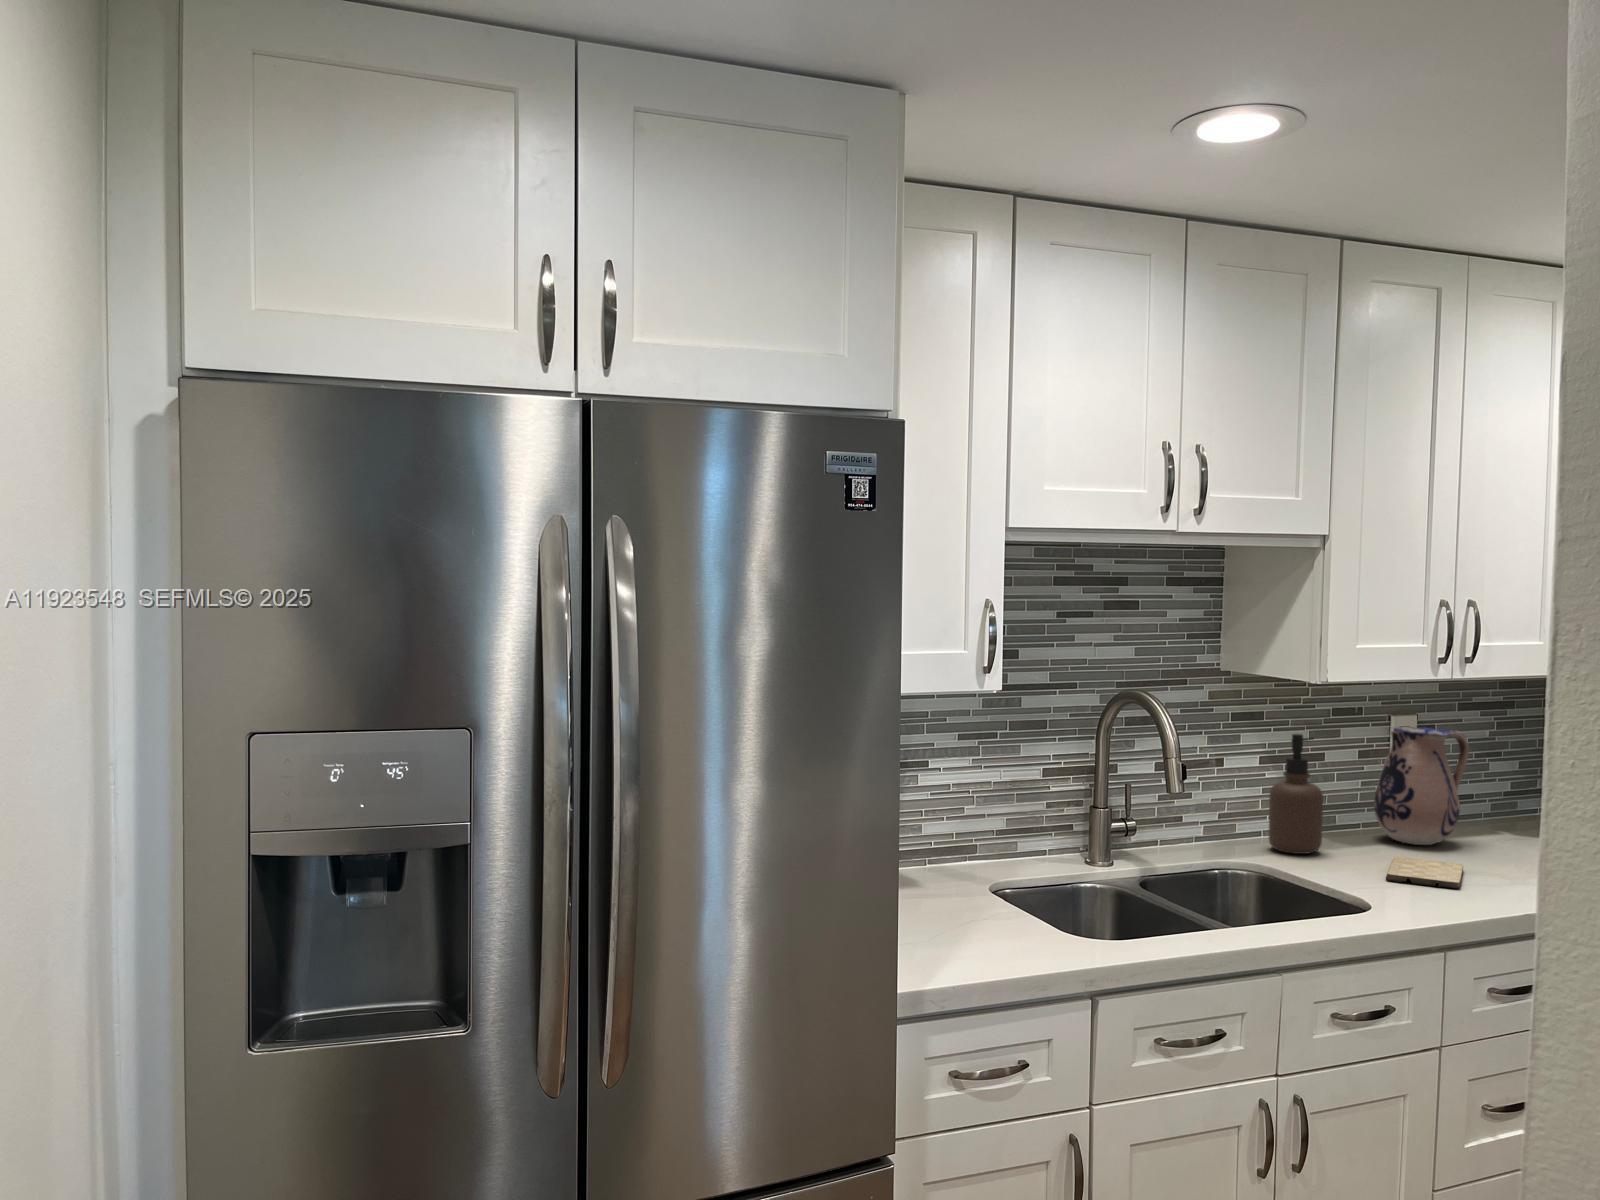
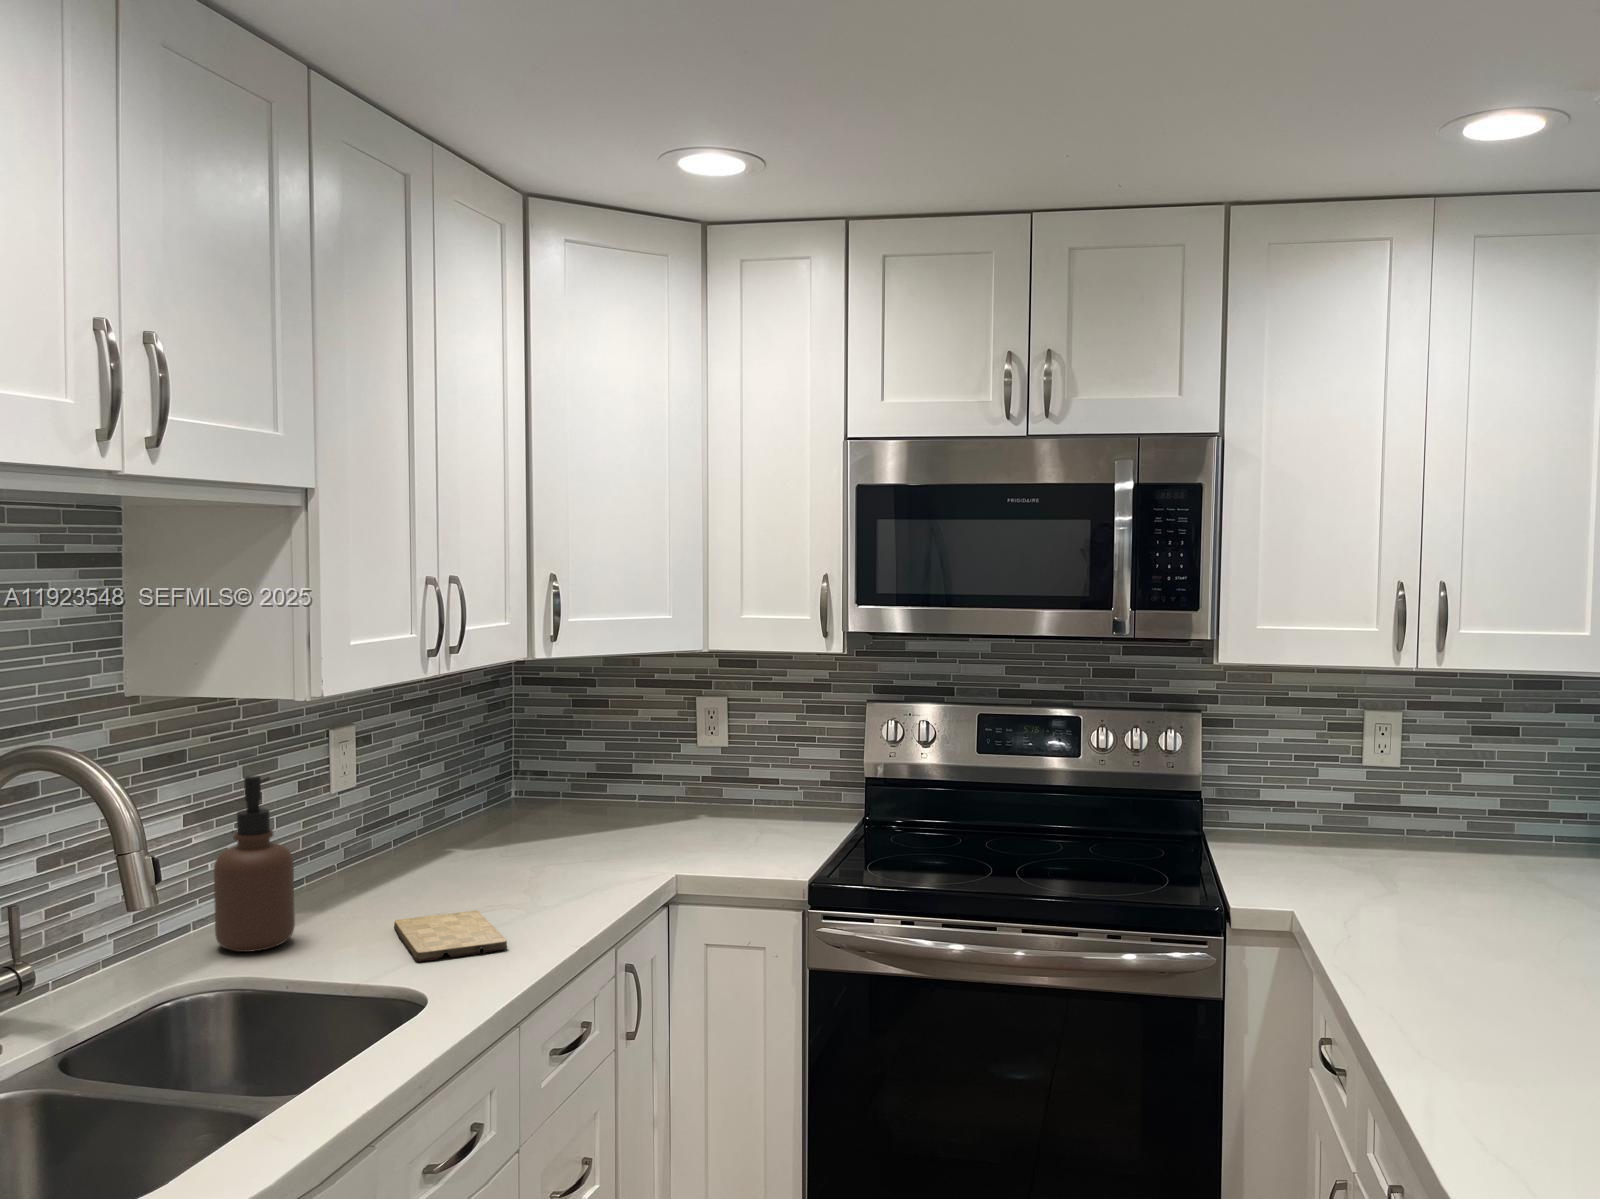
ceramic pitcher: present [1374,727,1469,845] -> none [329,739,434,893]

